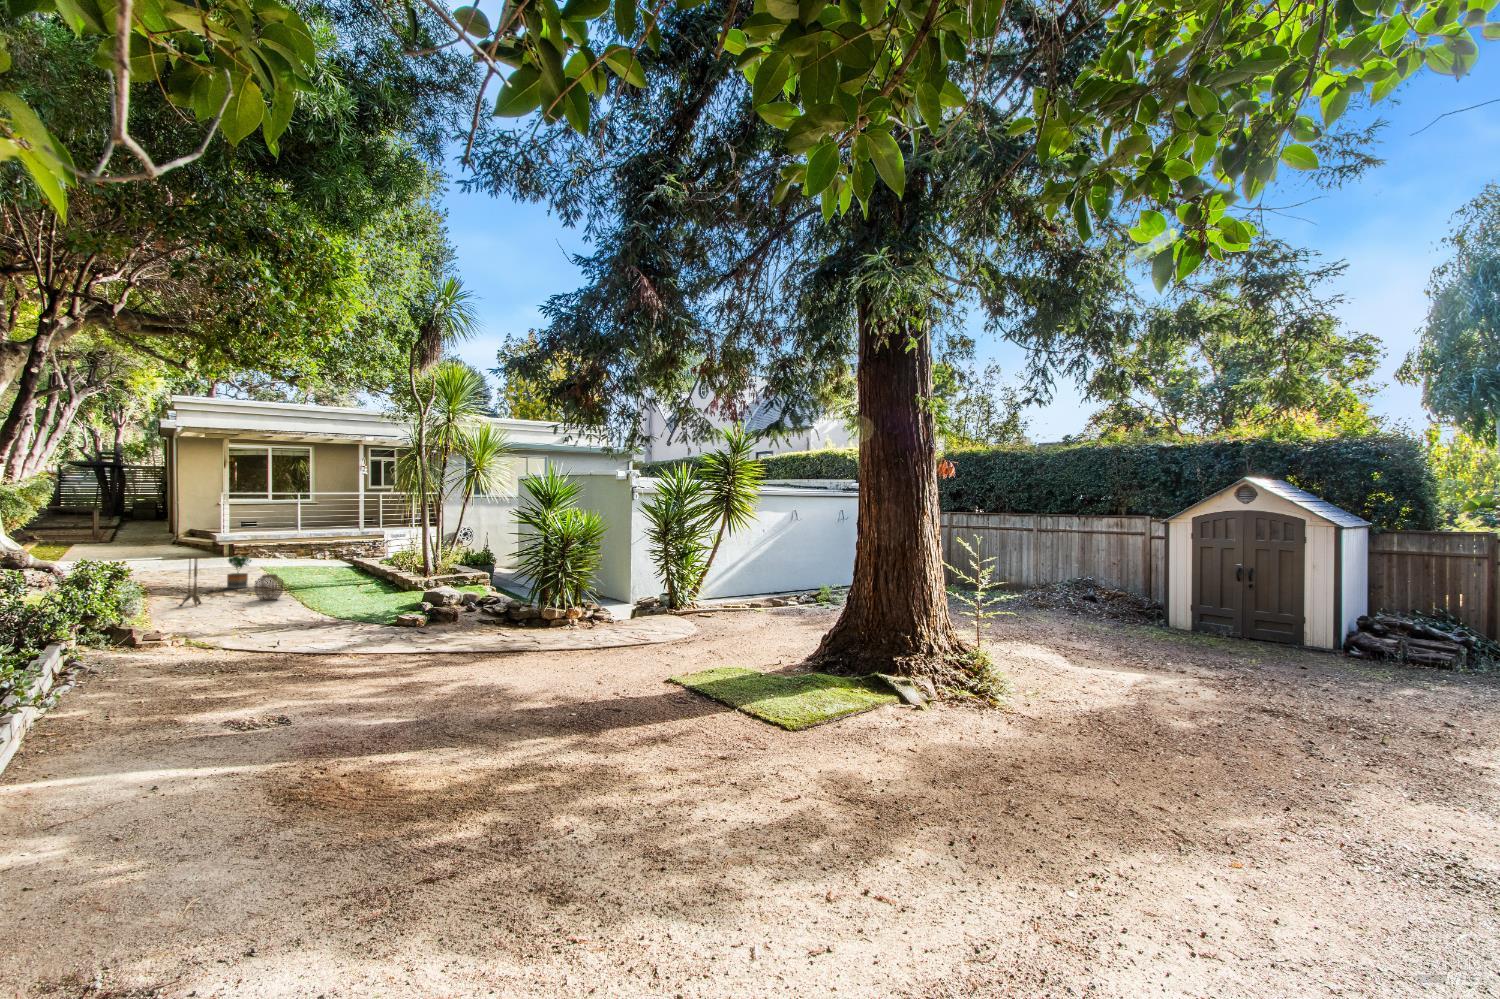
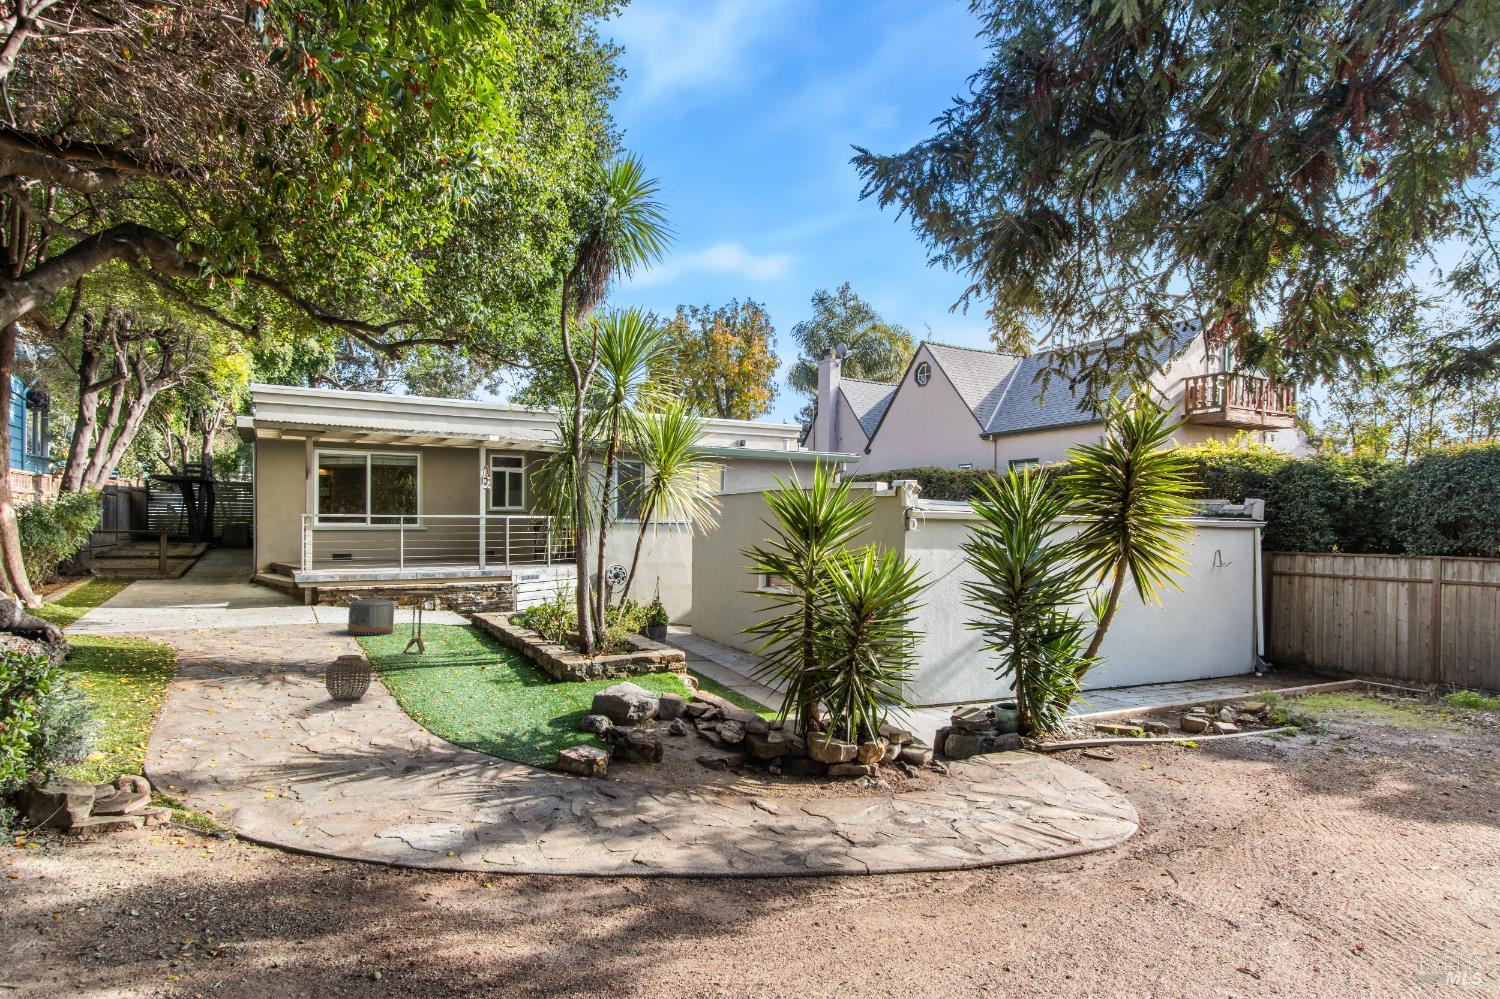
pouf: none [263,548,296,572] -> present [348,599,394,635]
side table: present [178,555,210,606] -> present [402,591,436,654]
potted tree: present [227,556,251,588] -> none [291,616,330,671]

